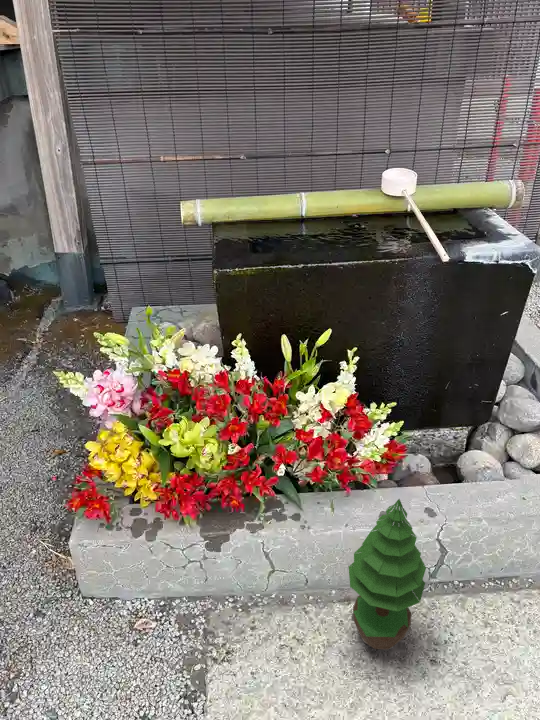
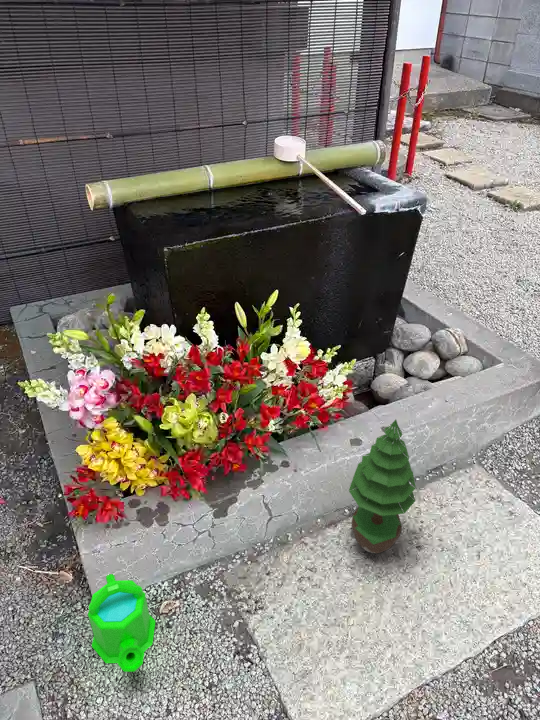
watering can: none [57,571,126,672] -> present [88,574,156,672]

